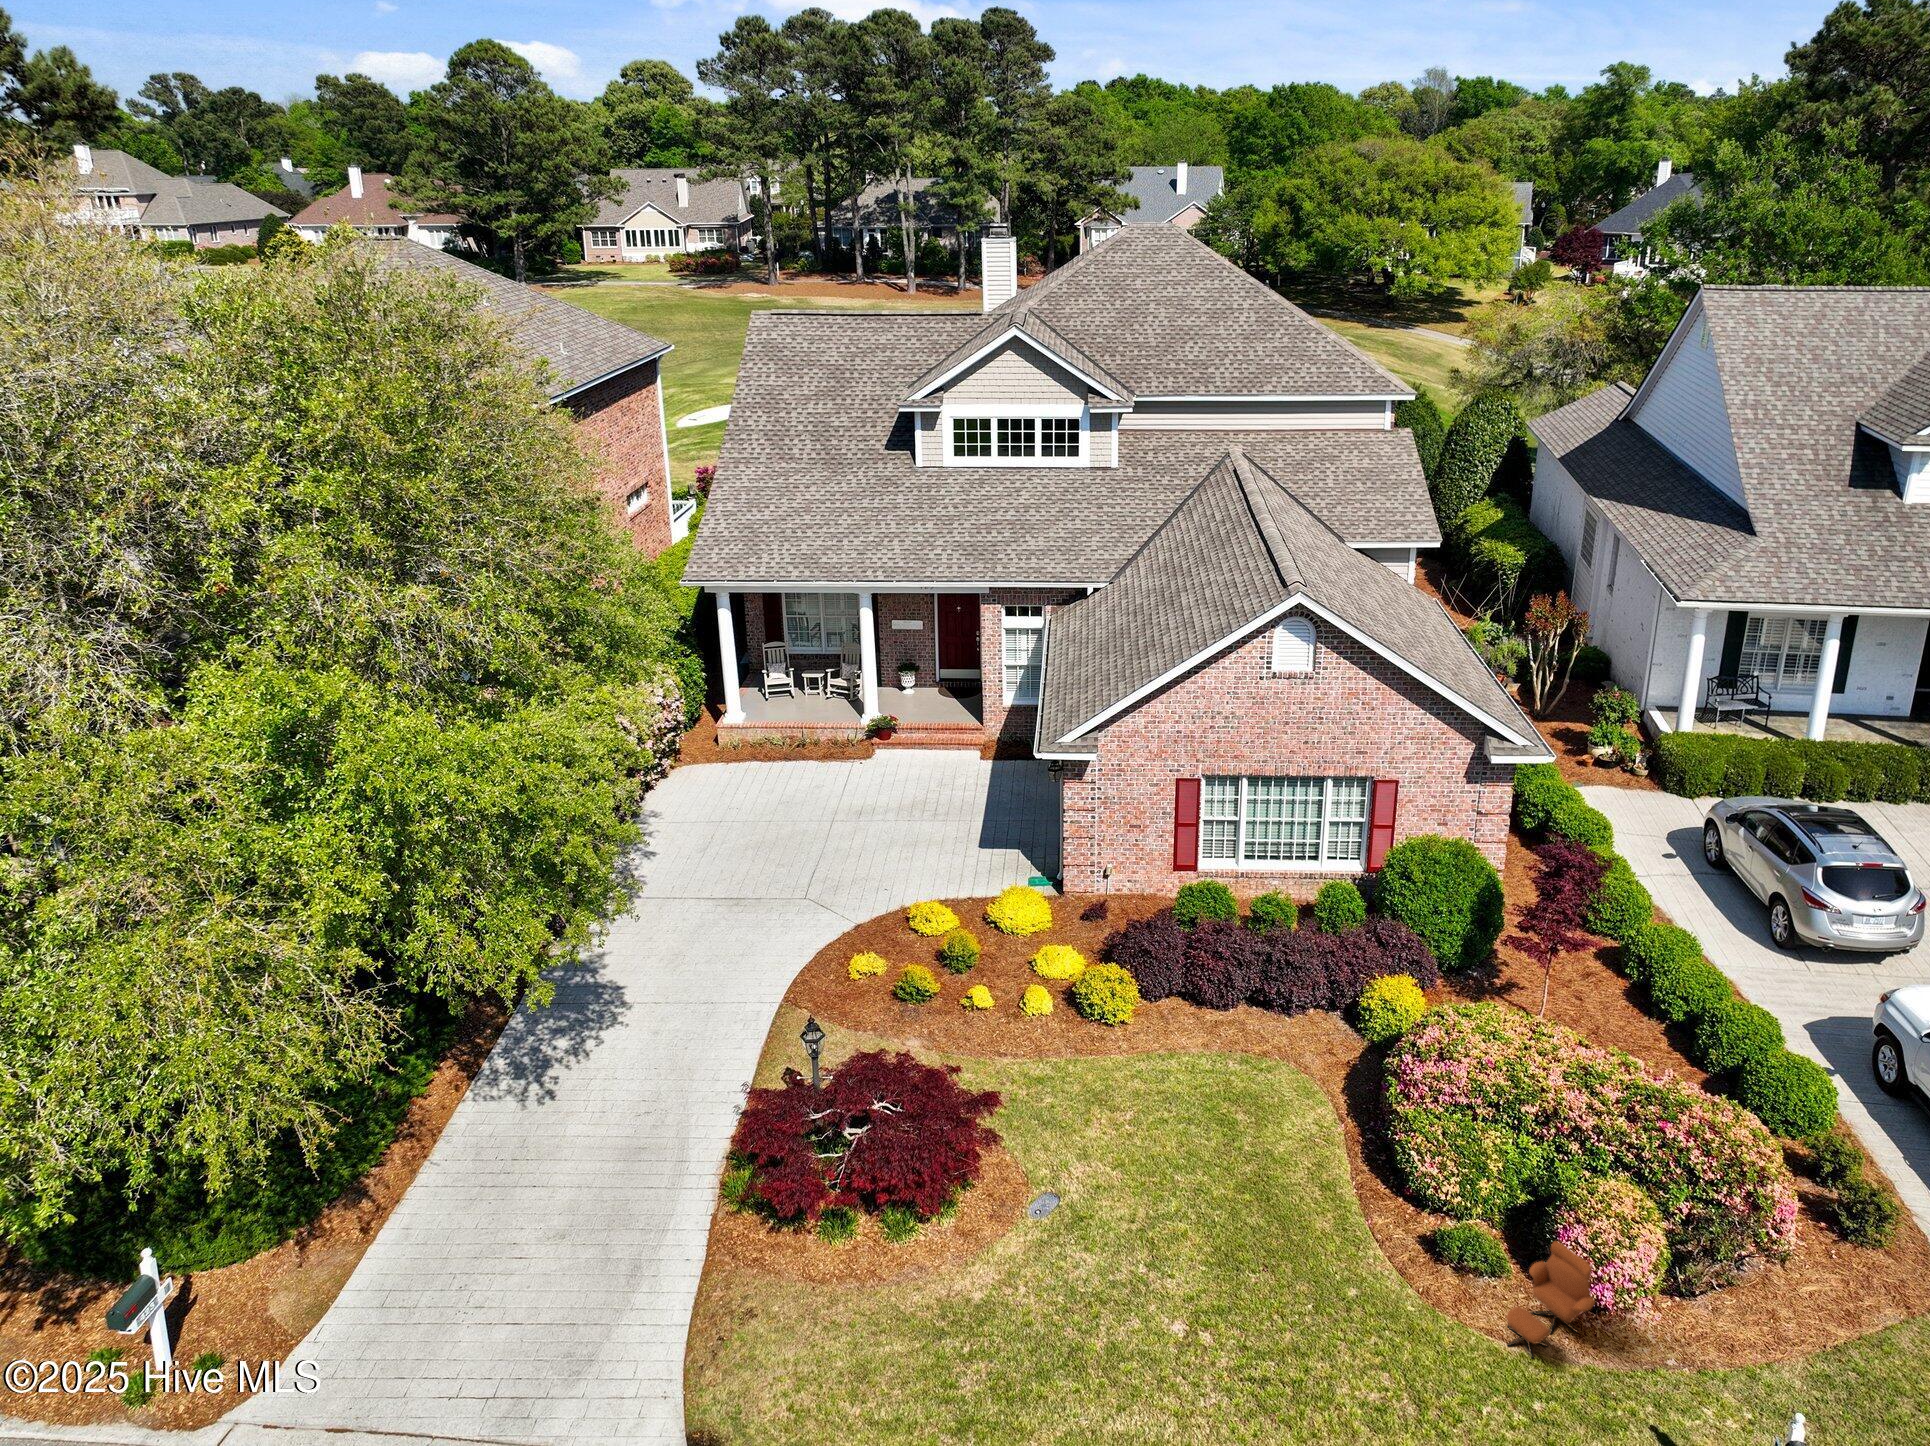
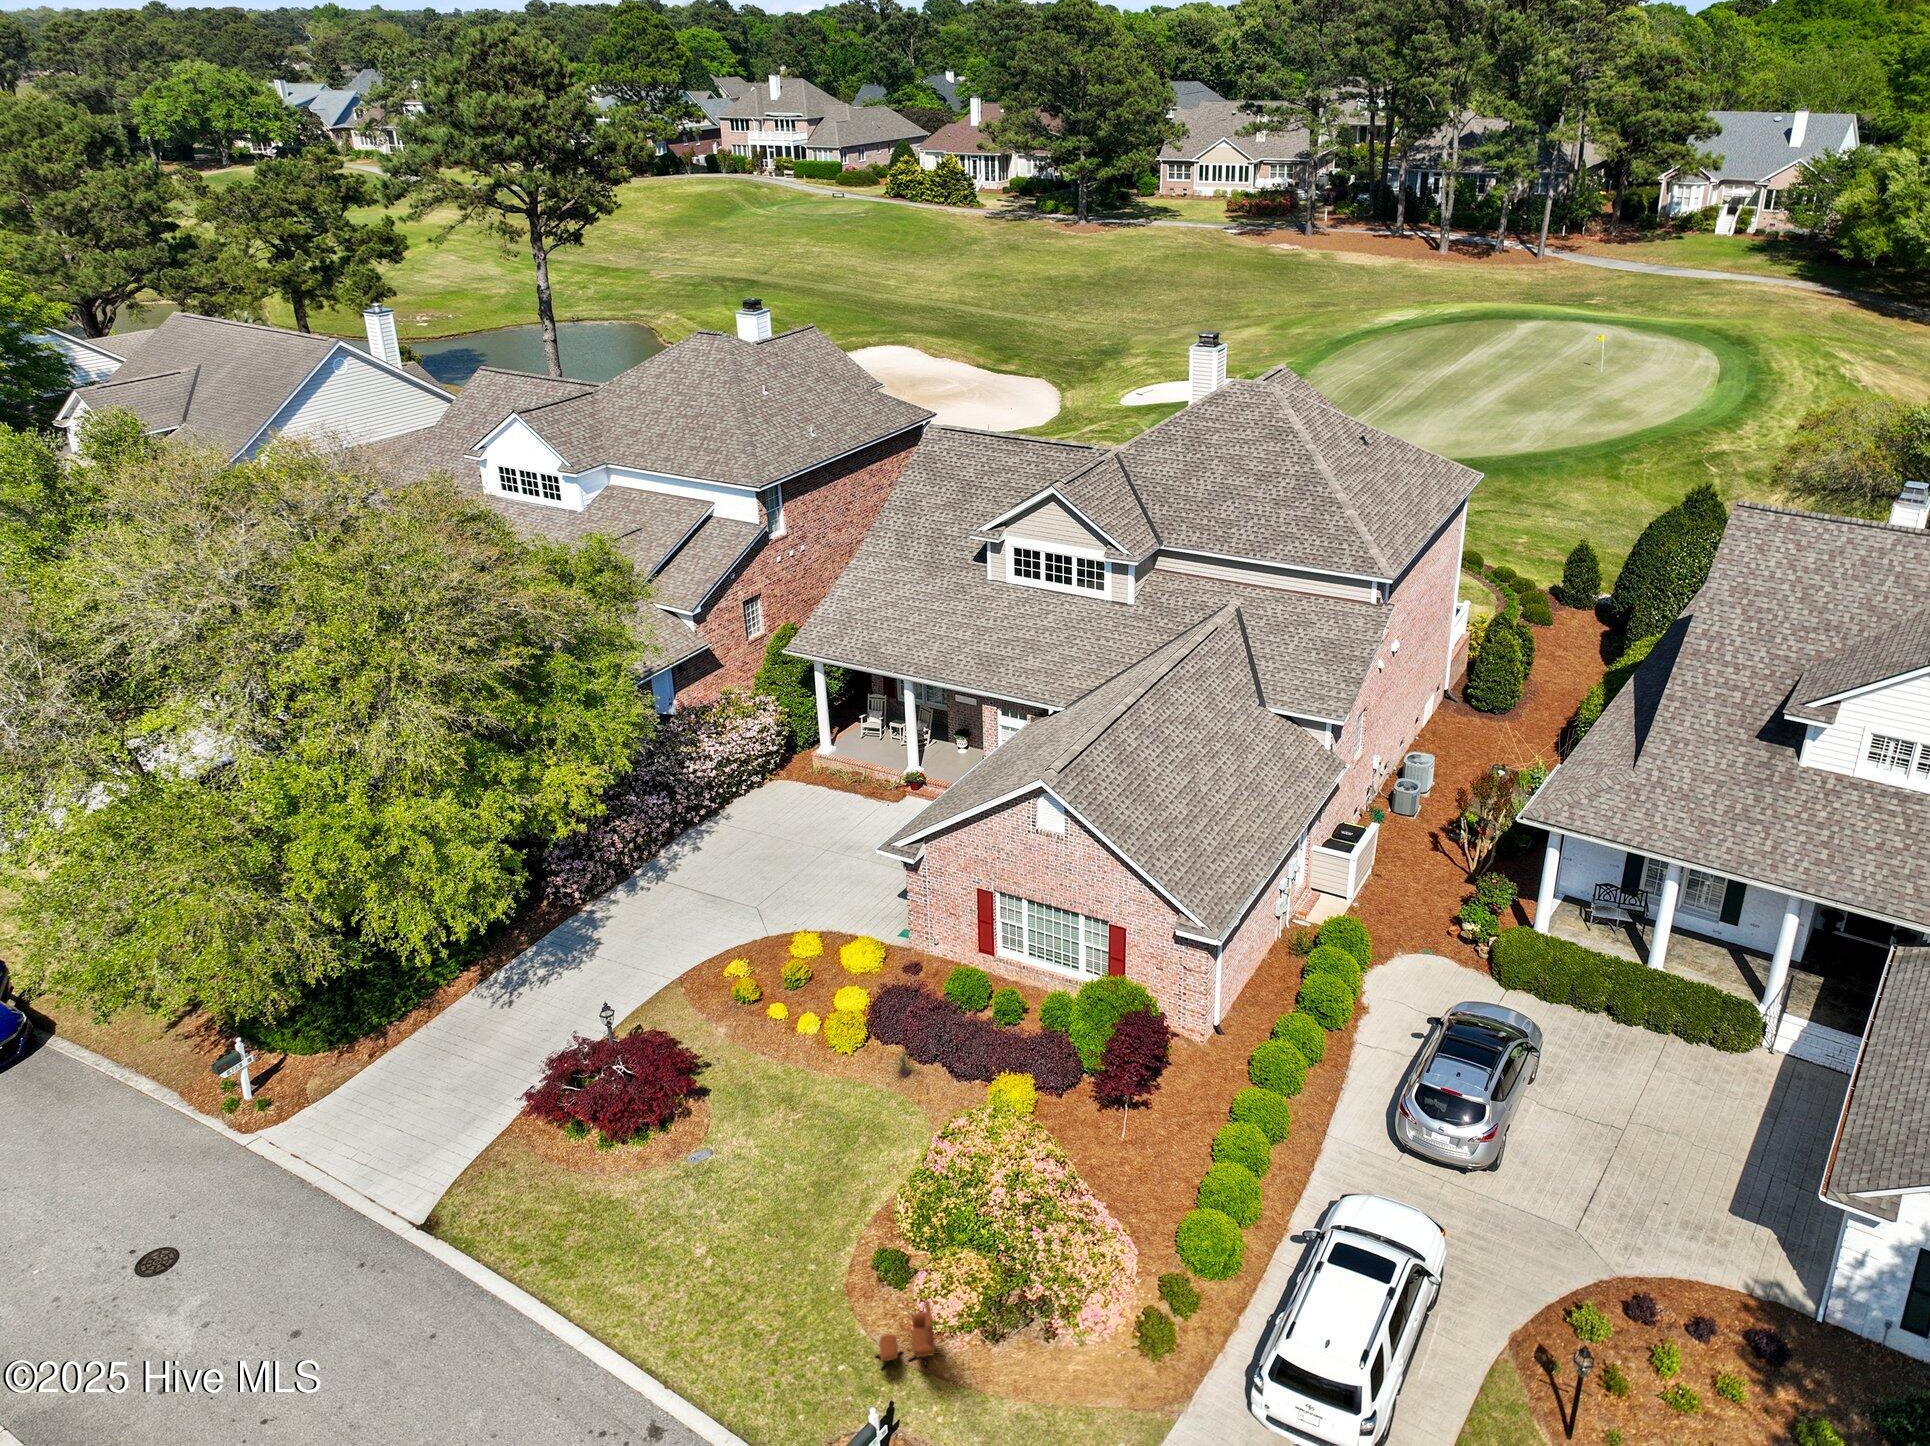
decorative plant: none [1172,984,1214,1024] -> present [898,1049,916,1077]

